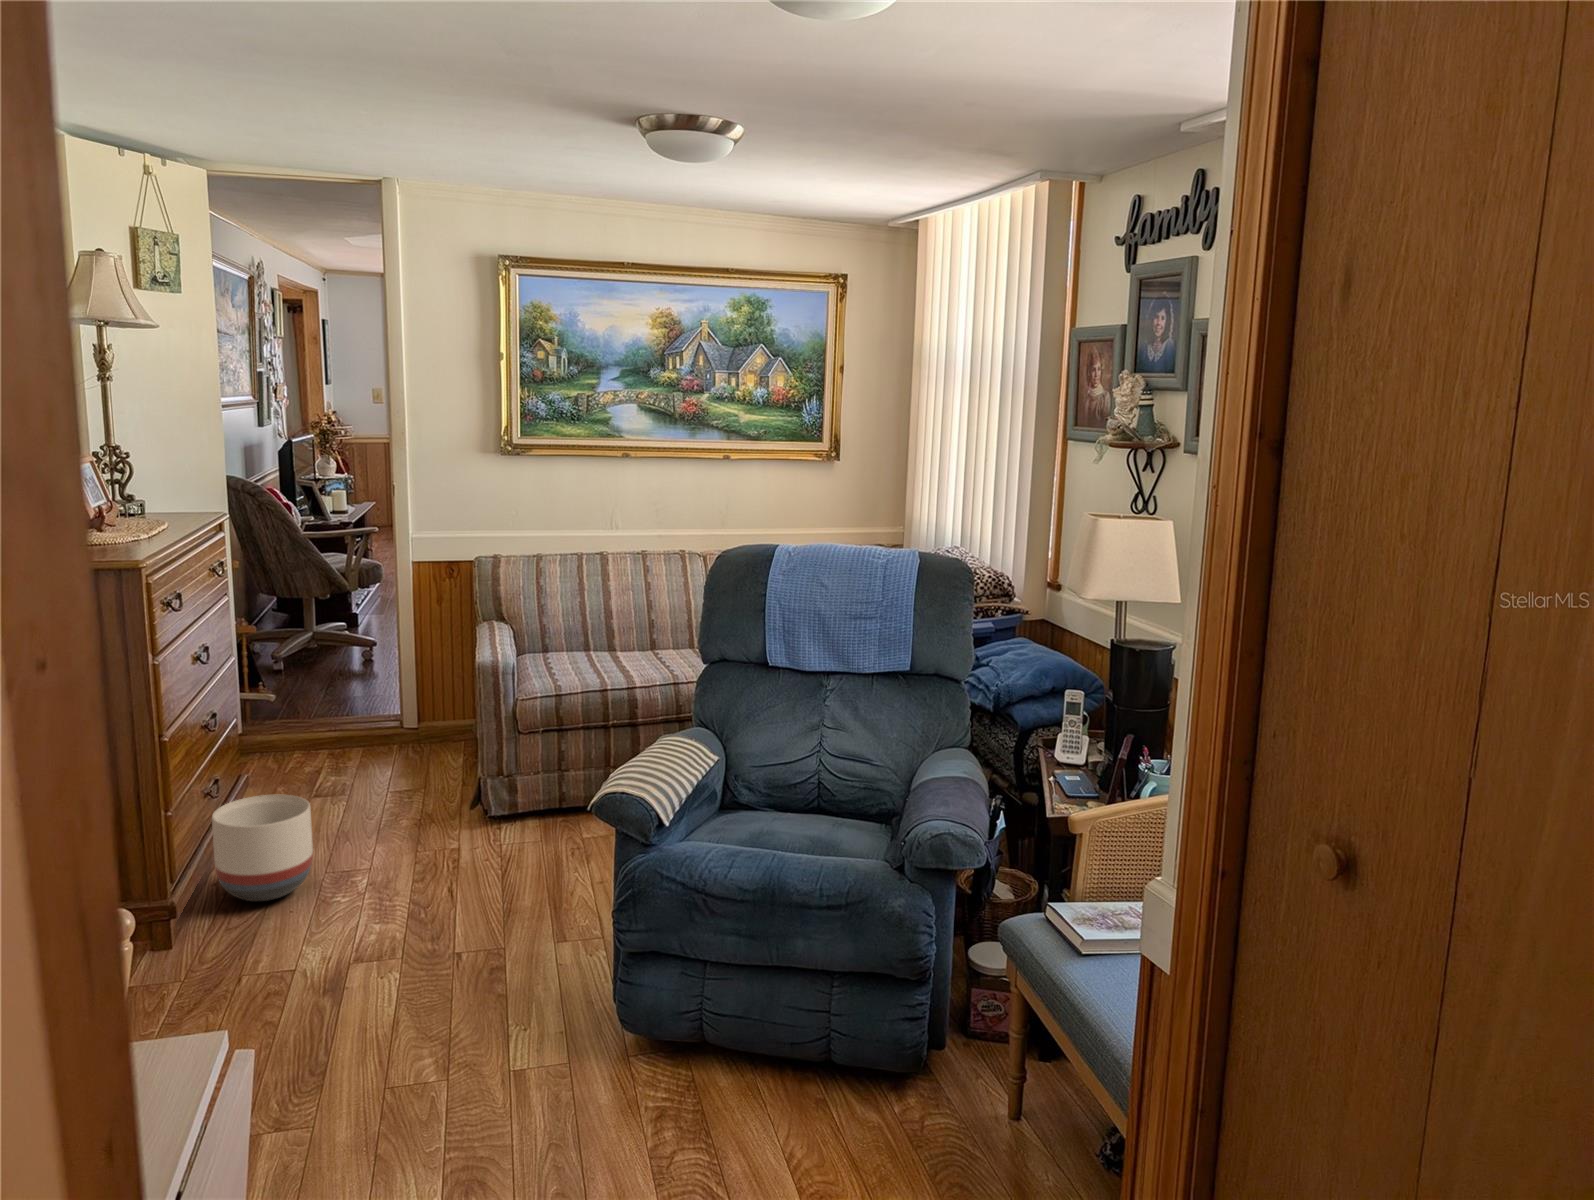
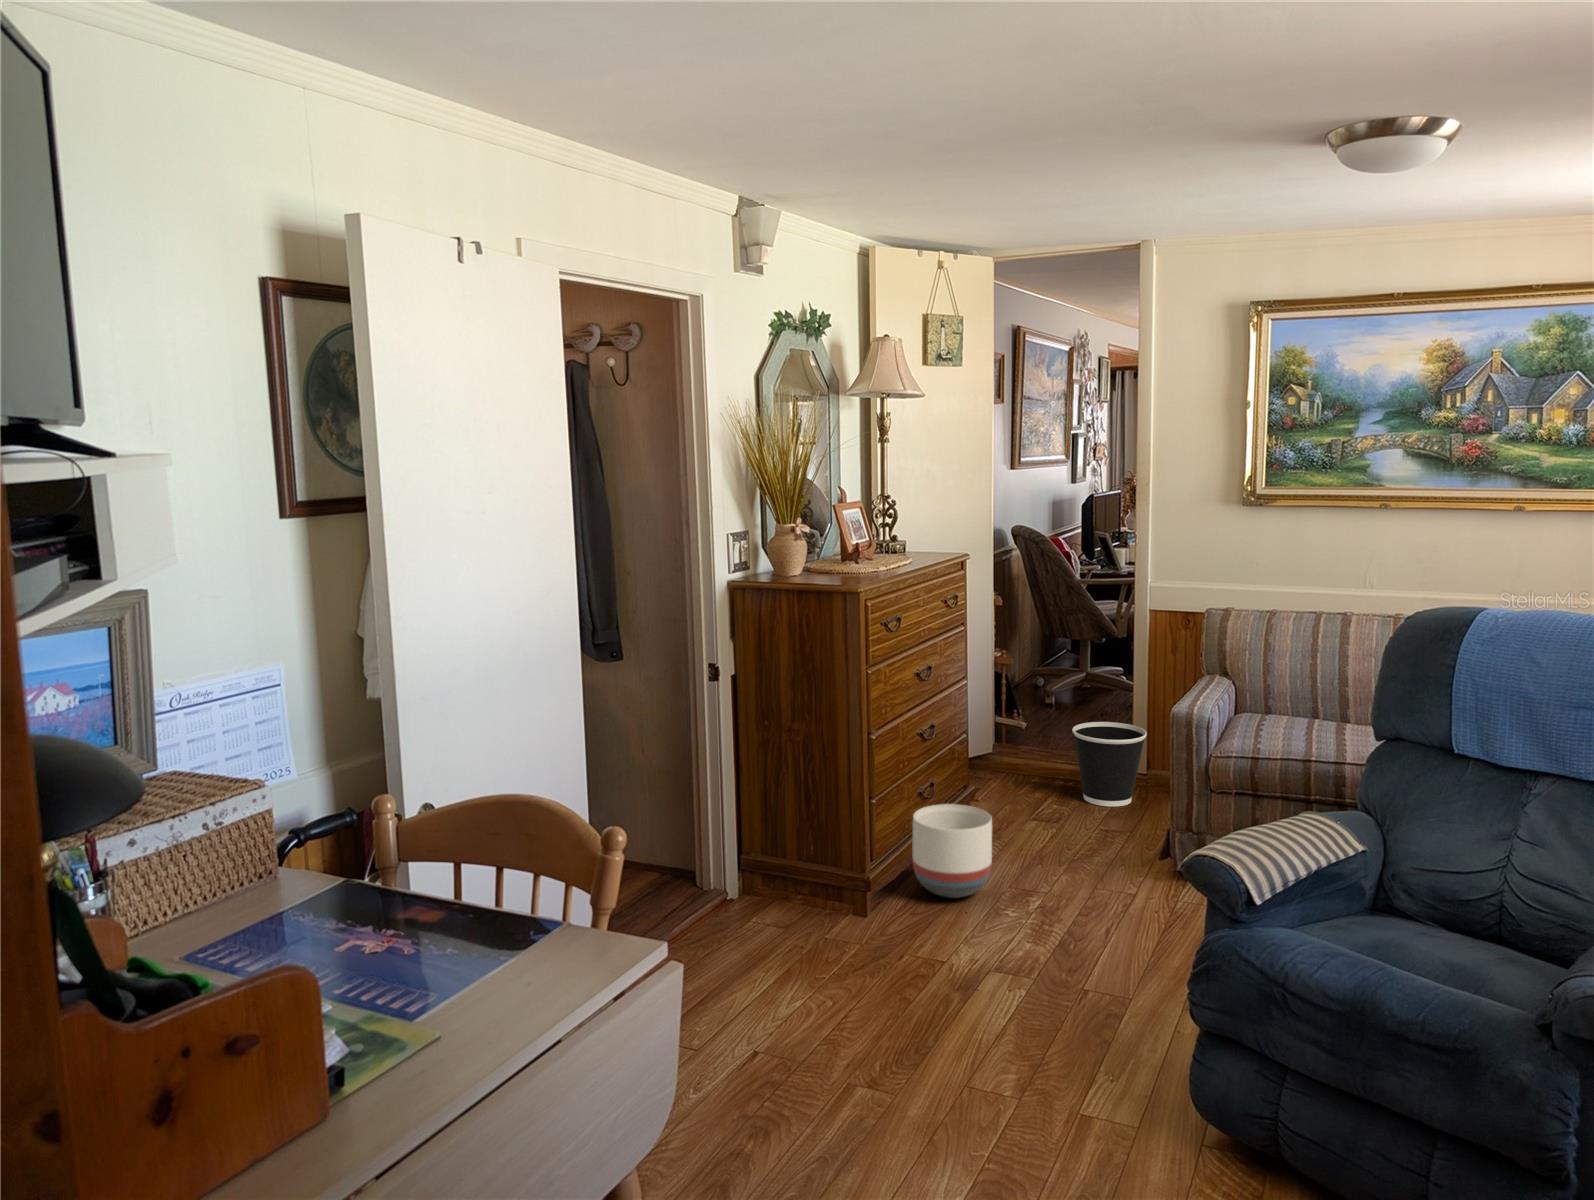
wastebasket: none [349,681,428,769] -> present [1072,722,1147,807]

